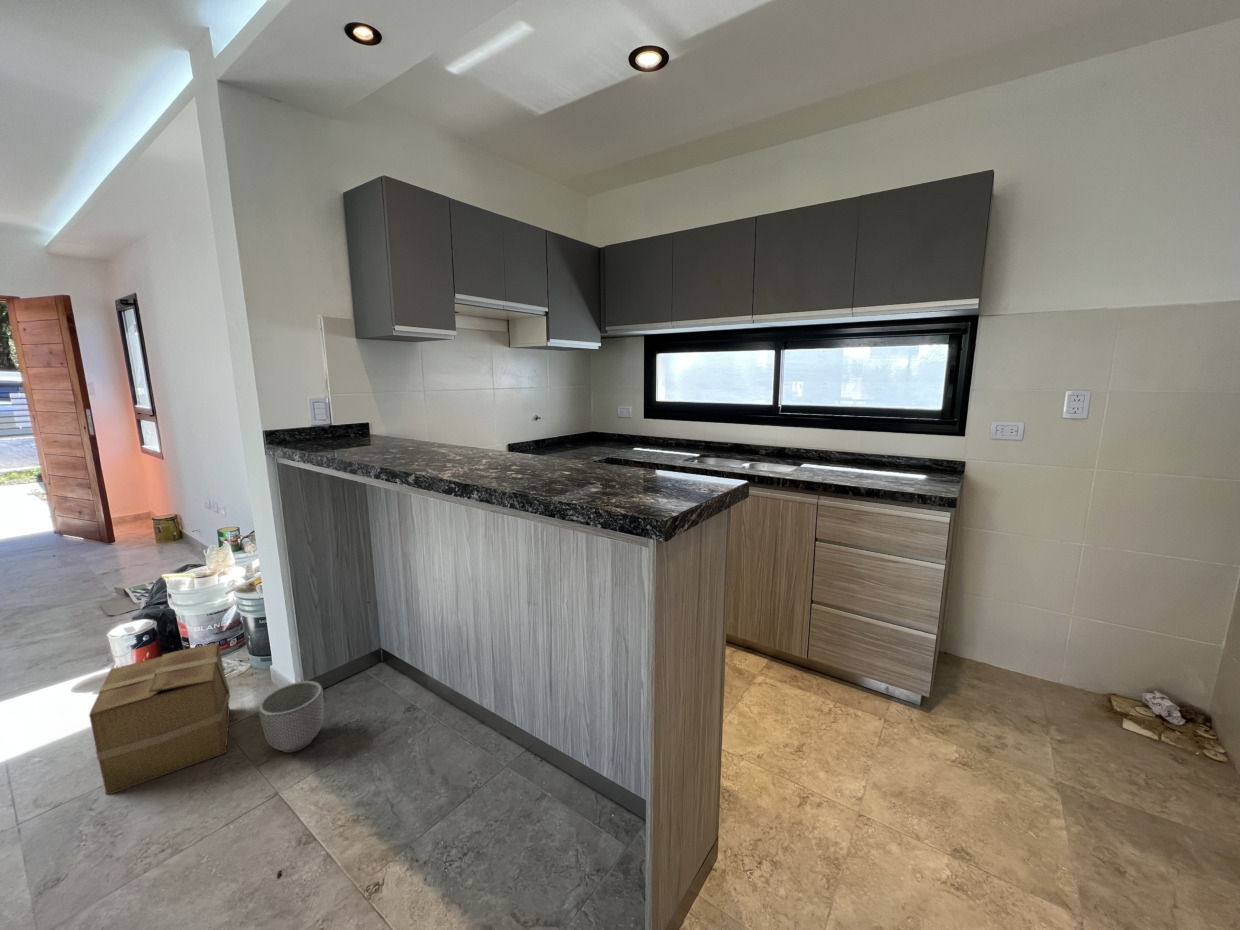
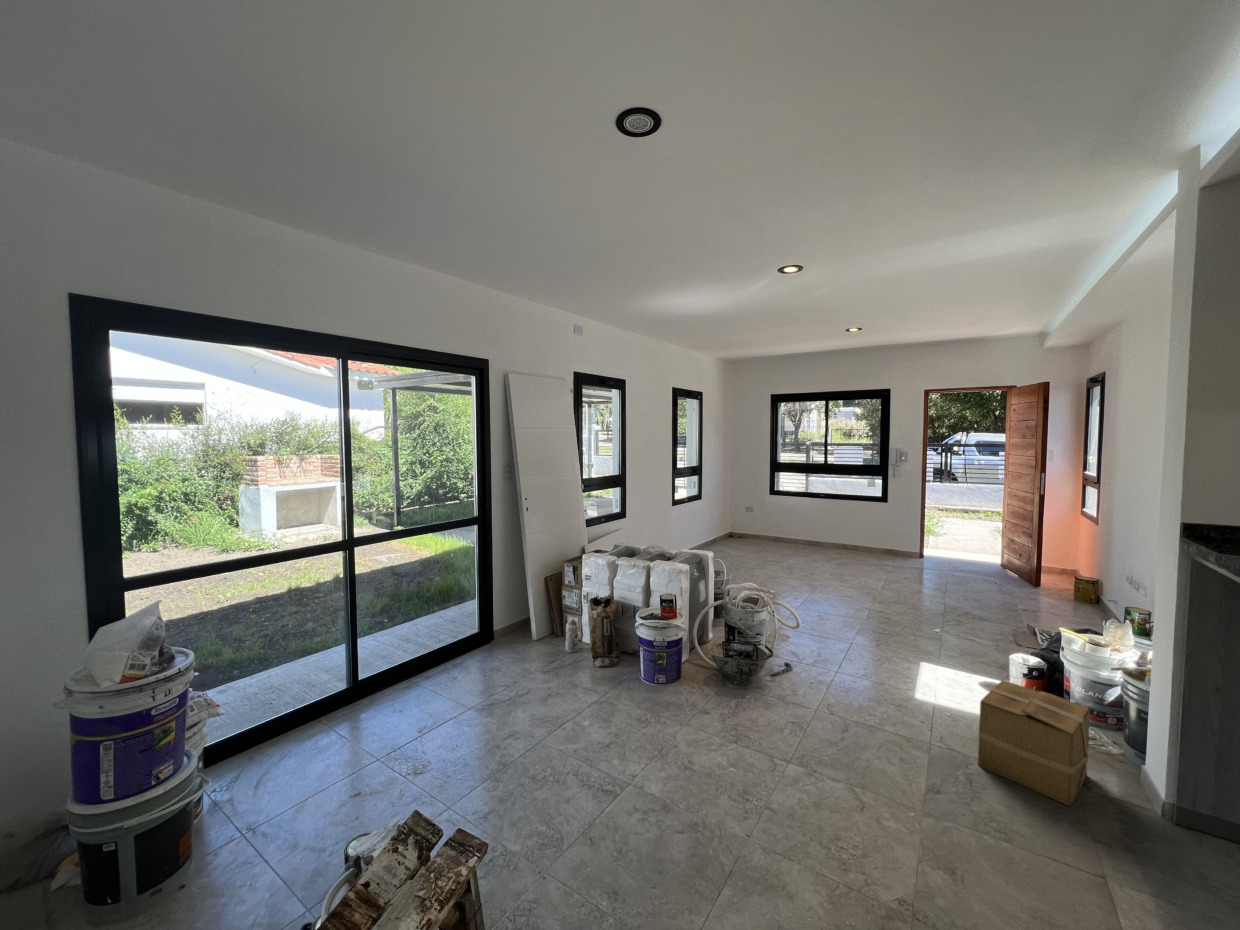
planter: present [259,681,324,753] -> none [1108,784,1192,869]

